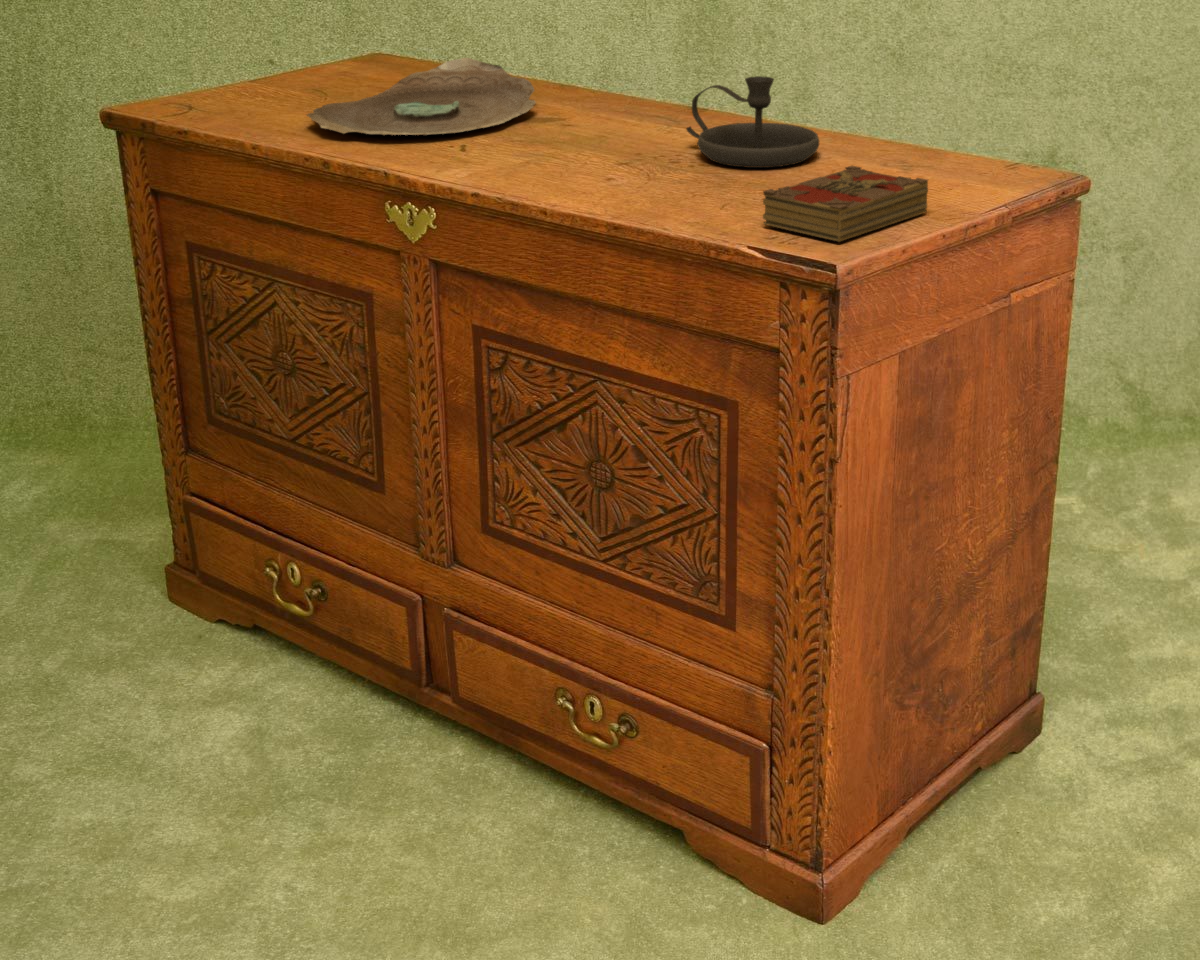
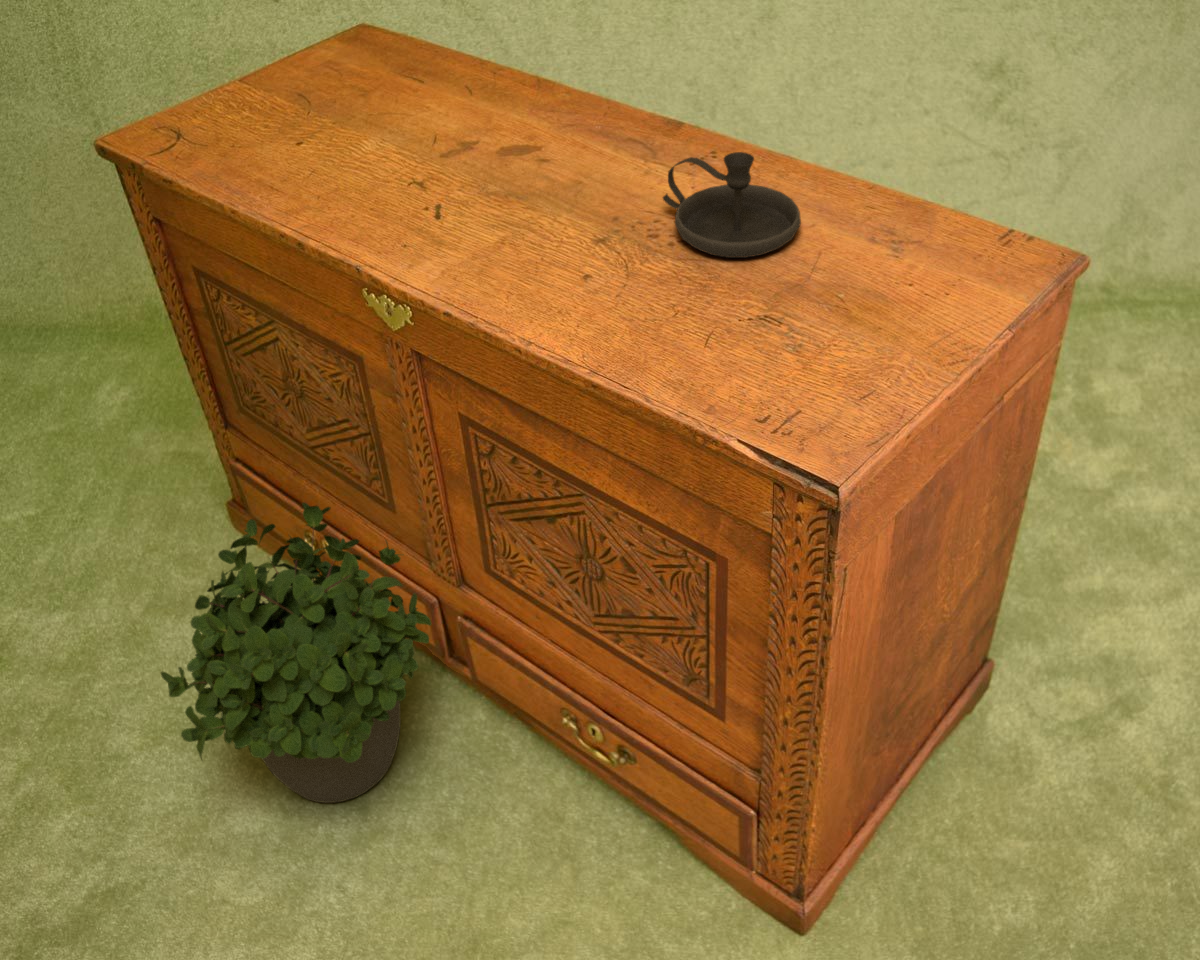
decorative bowl: present [307,58,536,135] -> none [281,68,511,203]
book: present [763,166,928,242] -> none [751,294,929,430]
potted plant: none [129,460,416,808] -> present [161,503,431,803]

